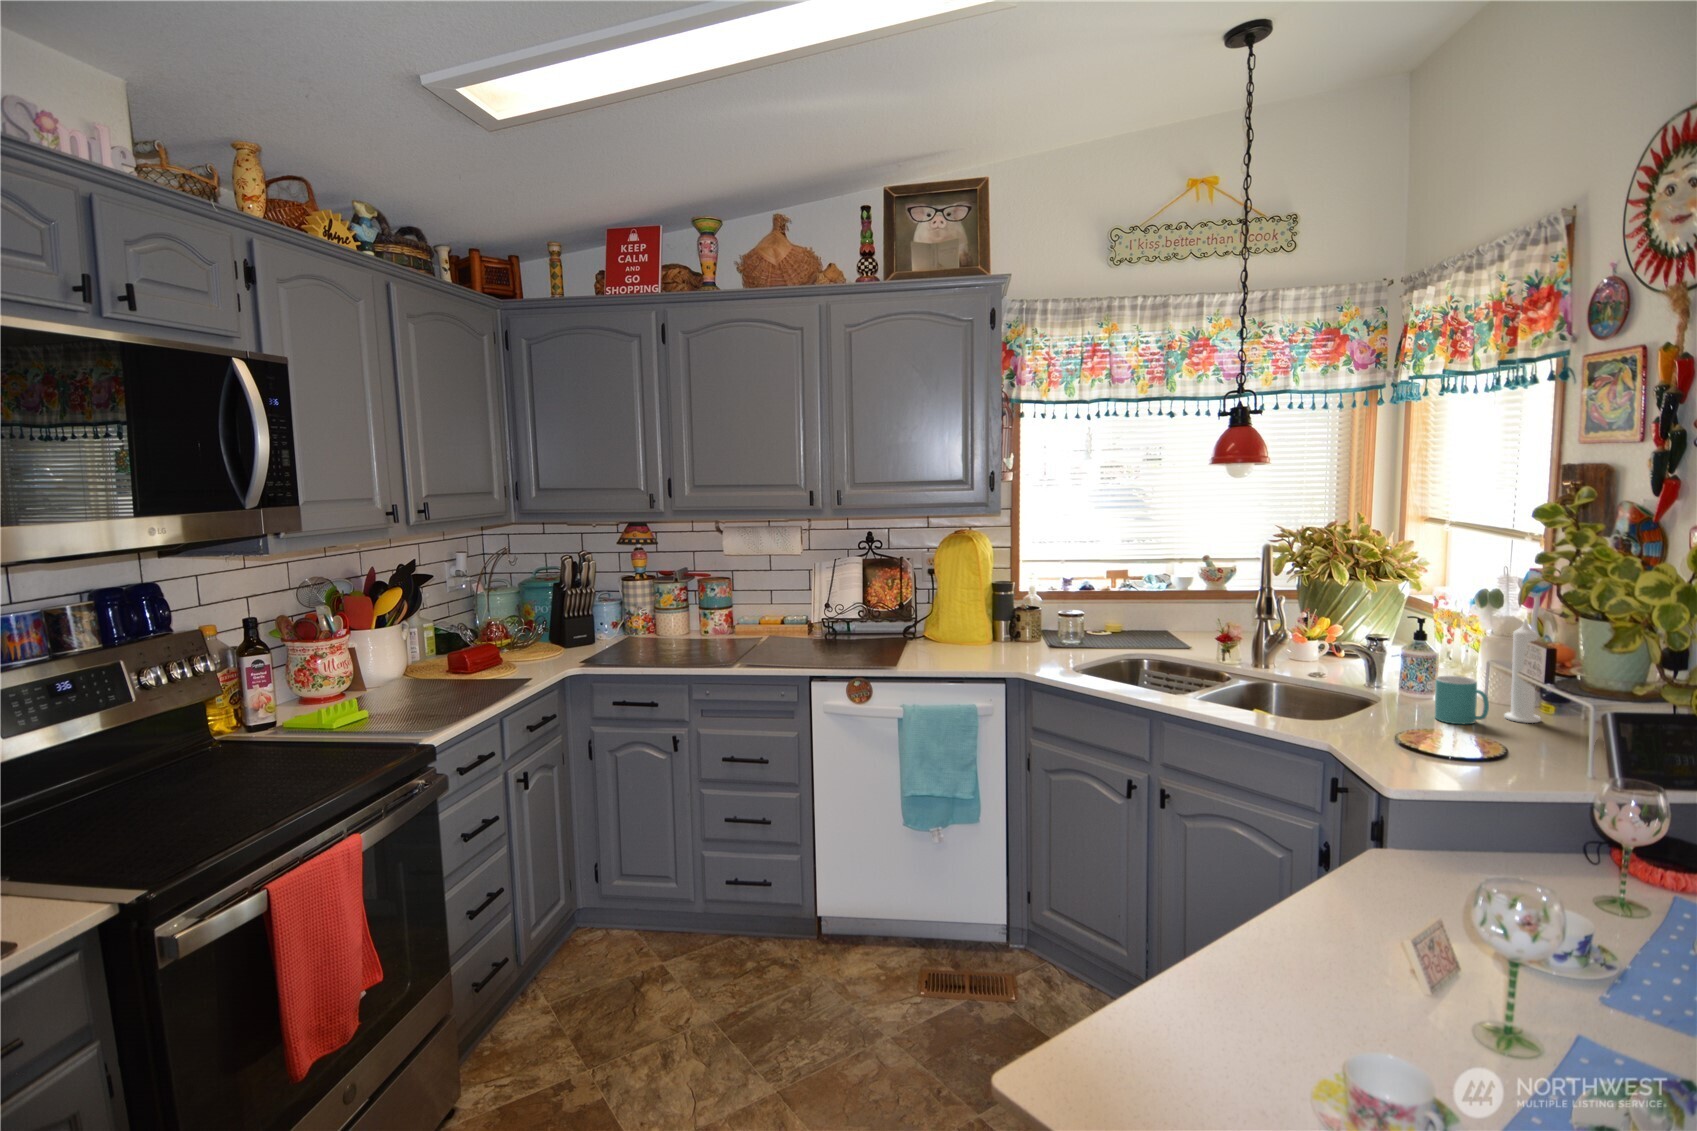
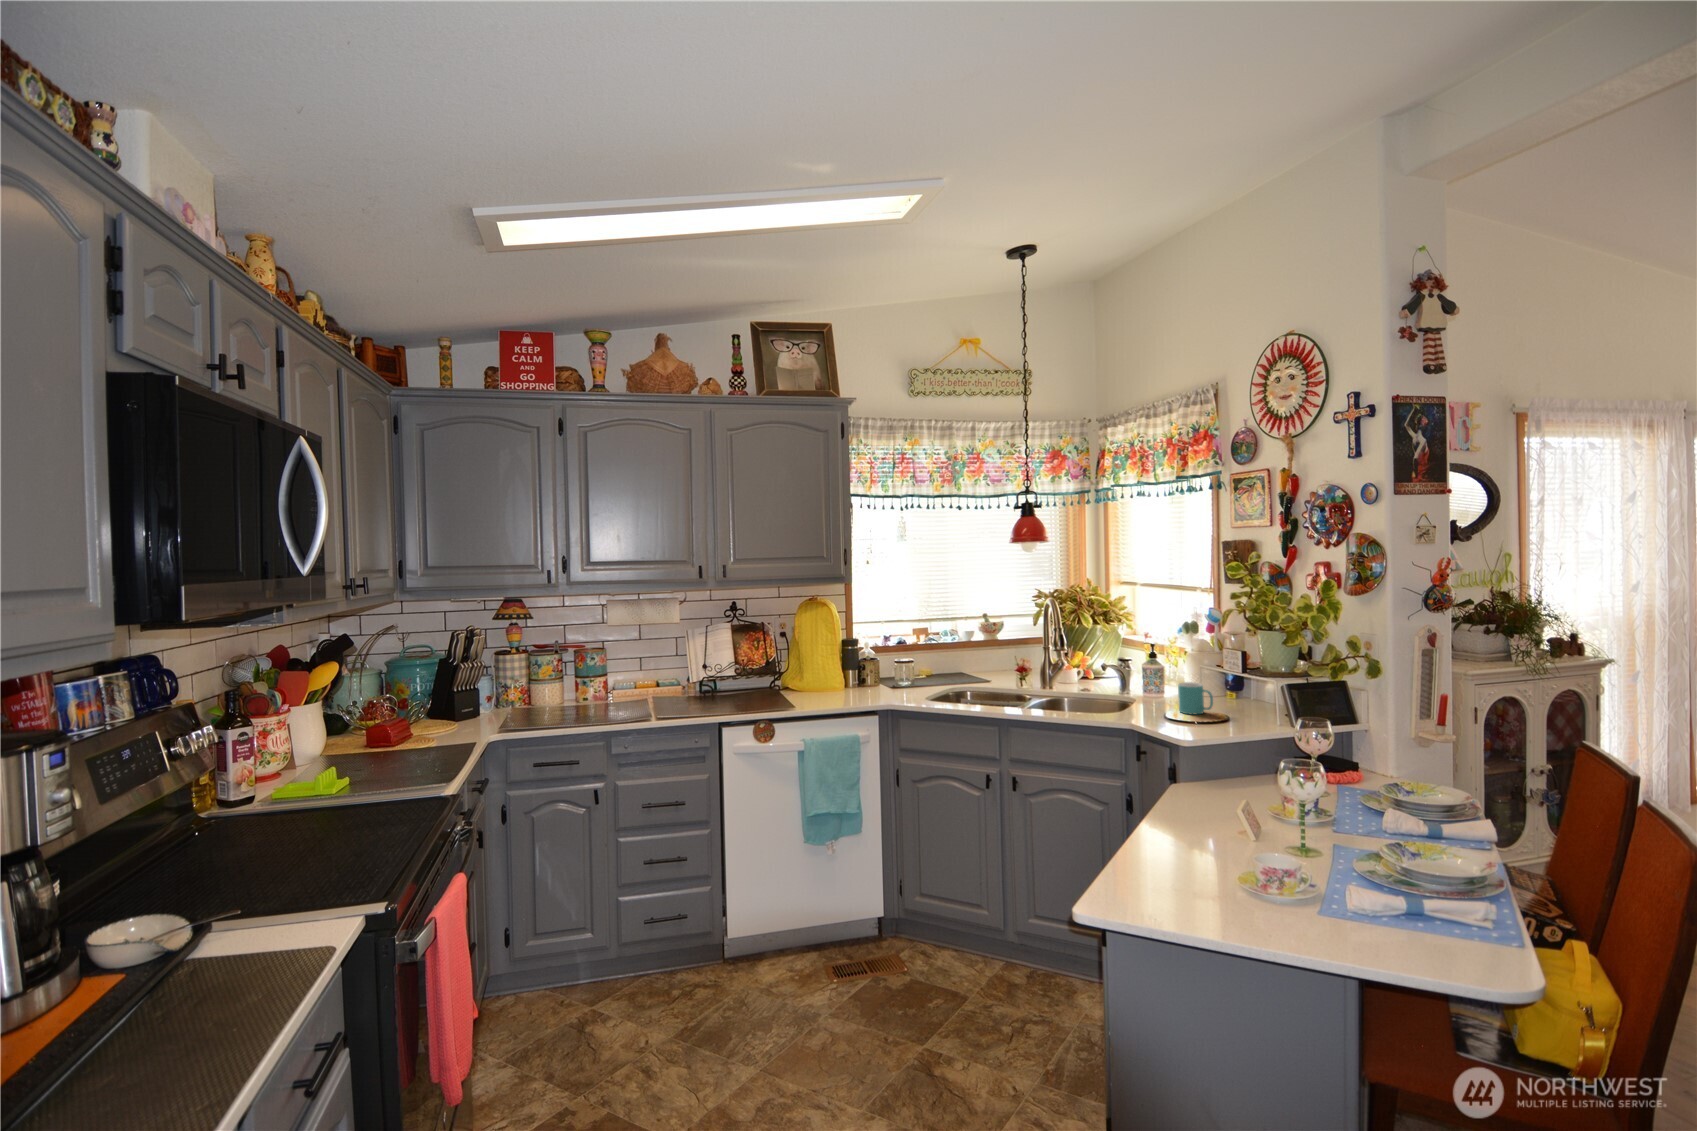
candle: present [1504,619,1541,723] -> none [1214,641,1236,710]

